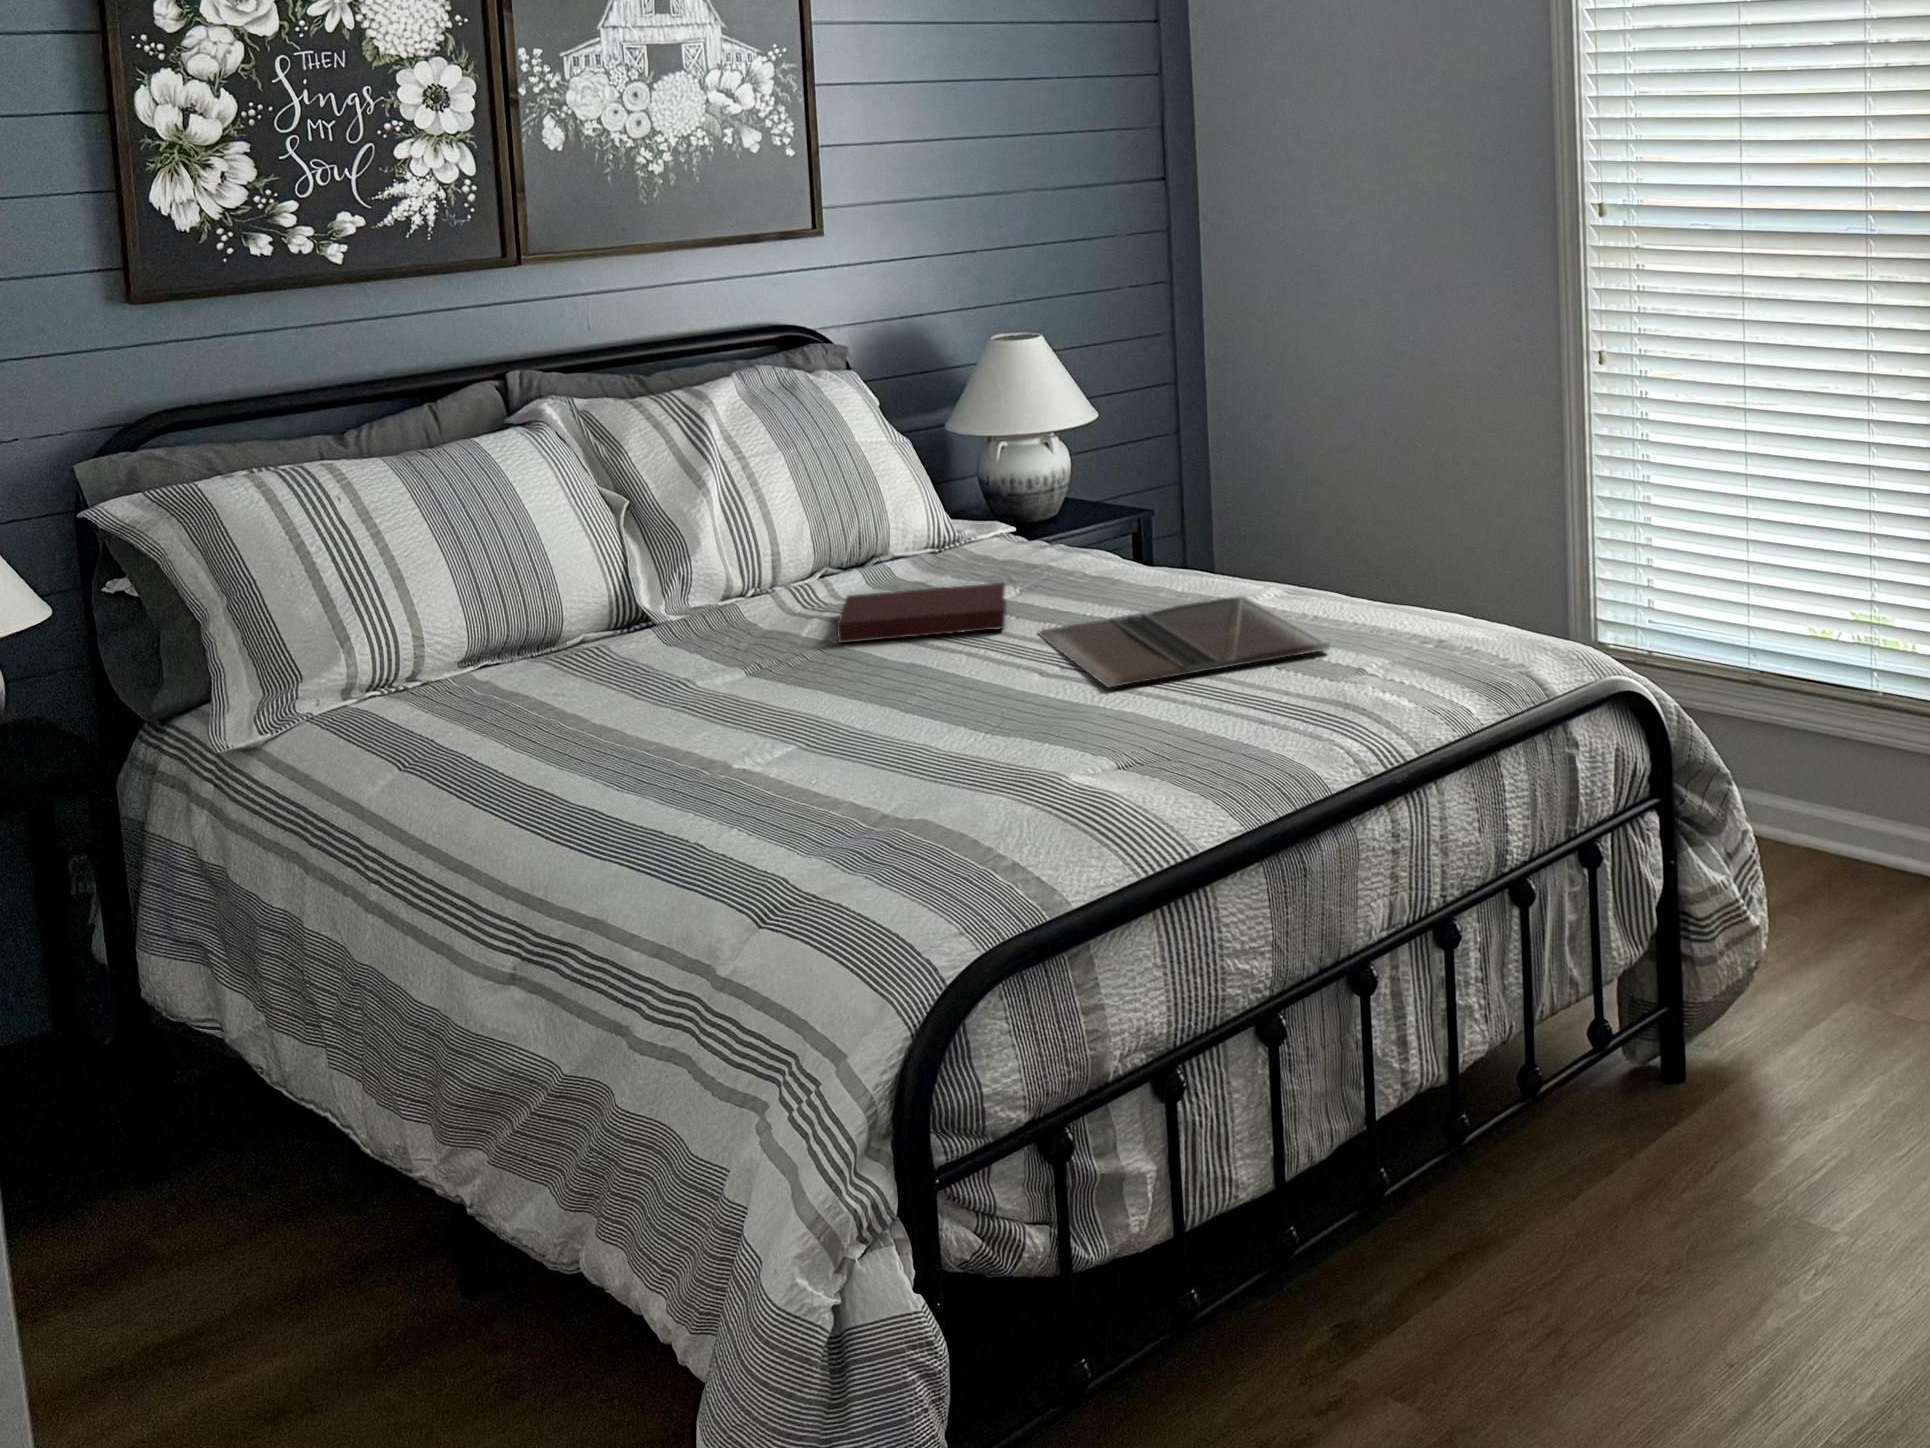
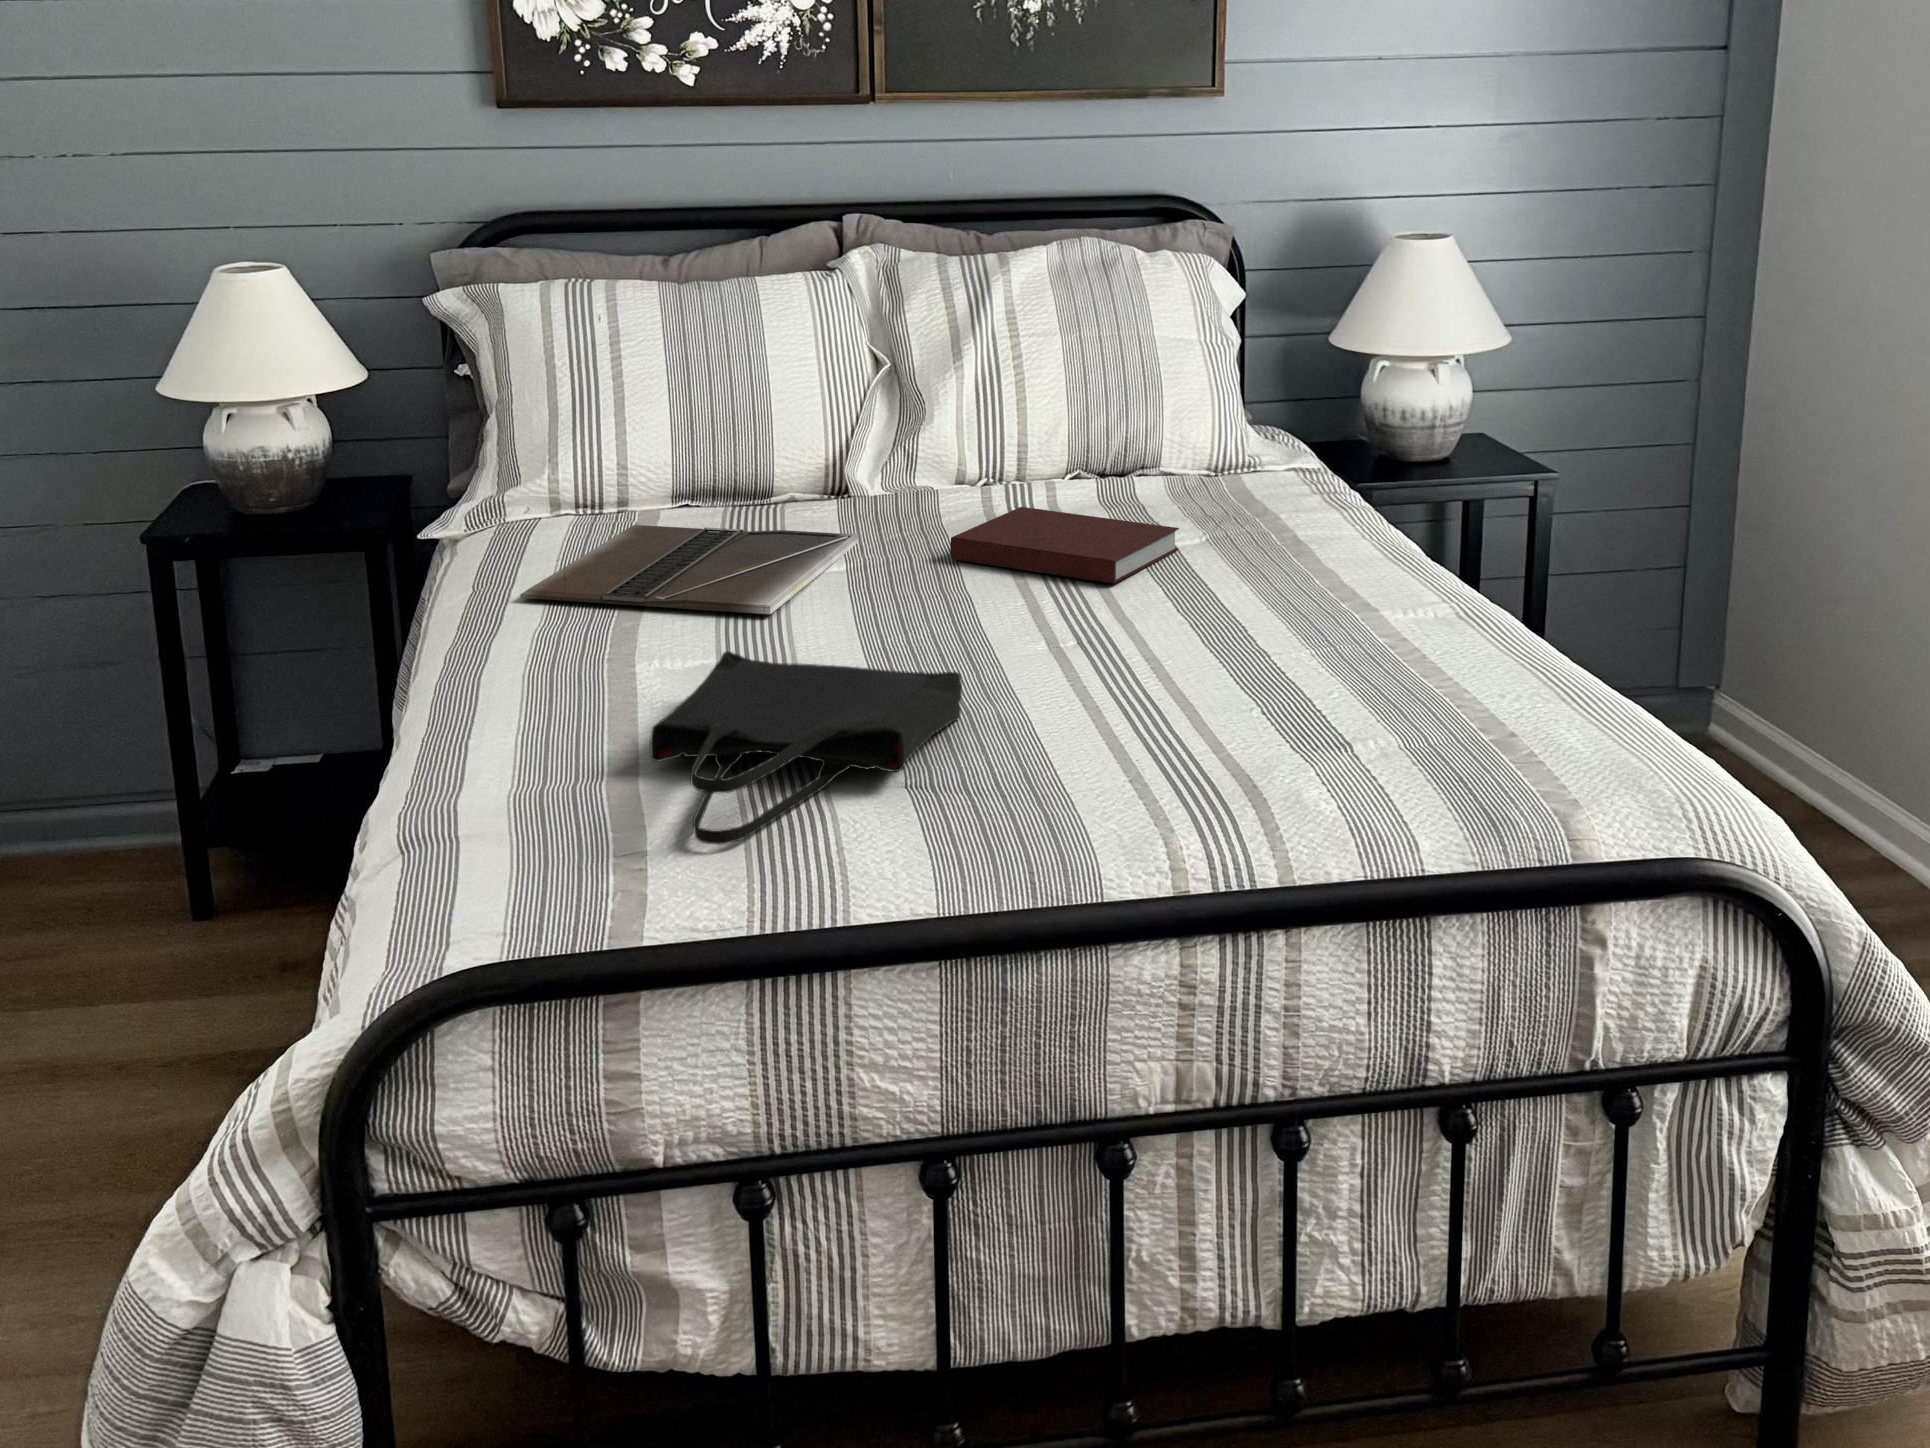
laptop: present [1039,596,1330,687] -> present [520,525,859,614]
tote bag: none [840,690,1101,834] -> present [650,651,962,845]

